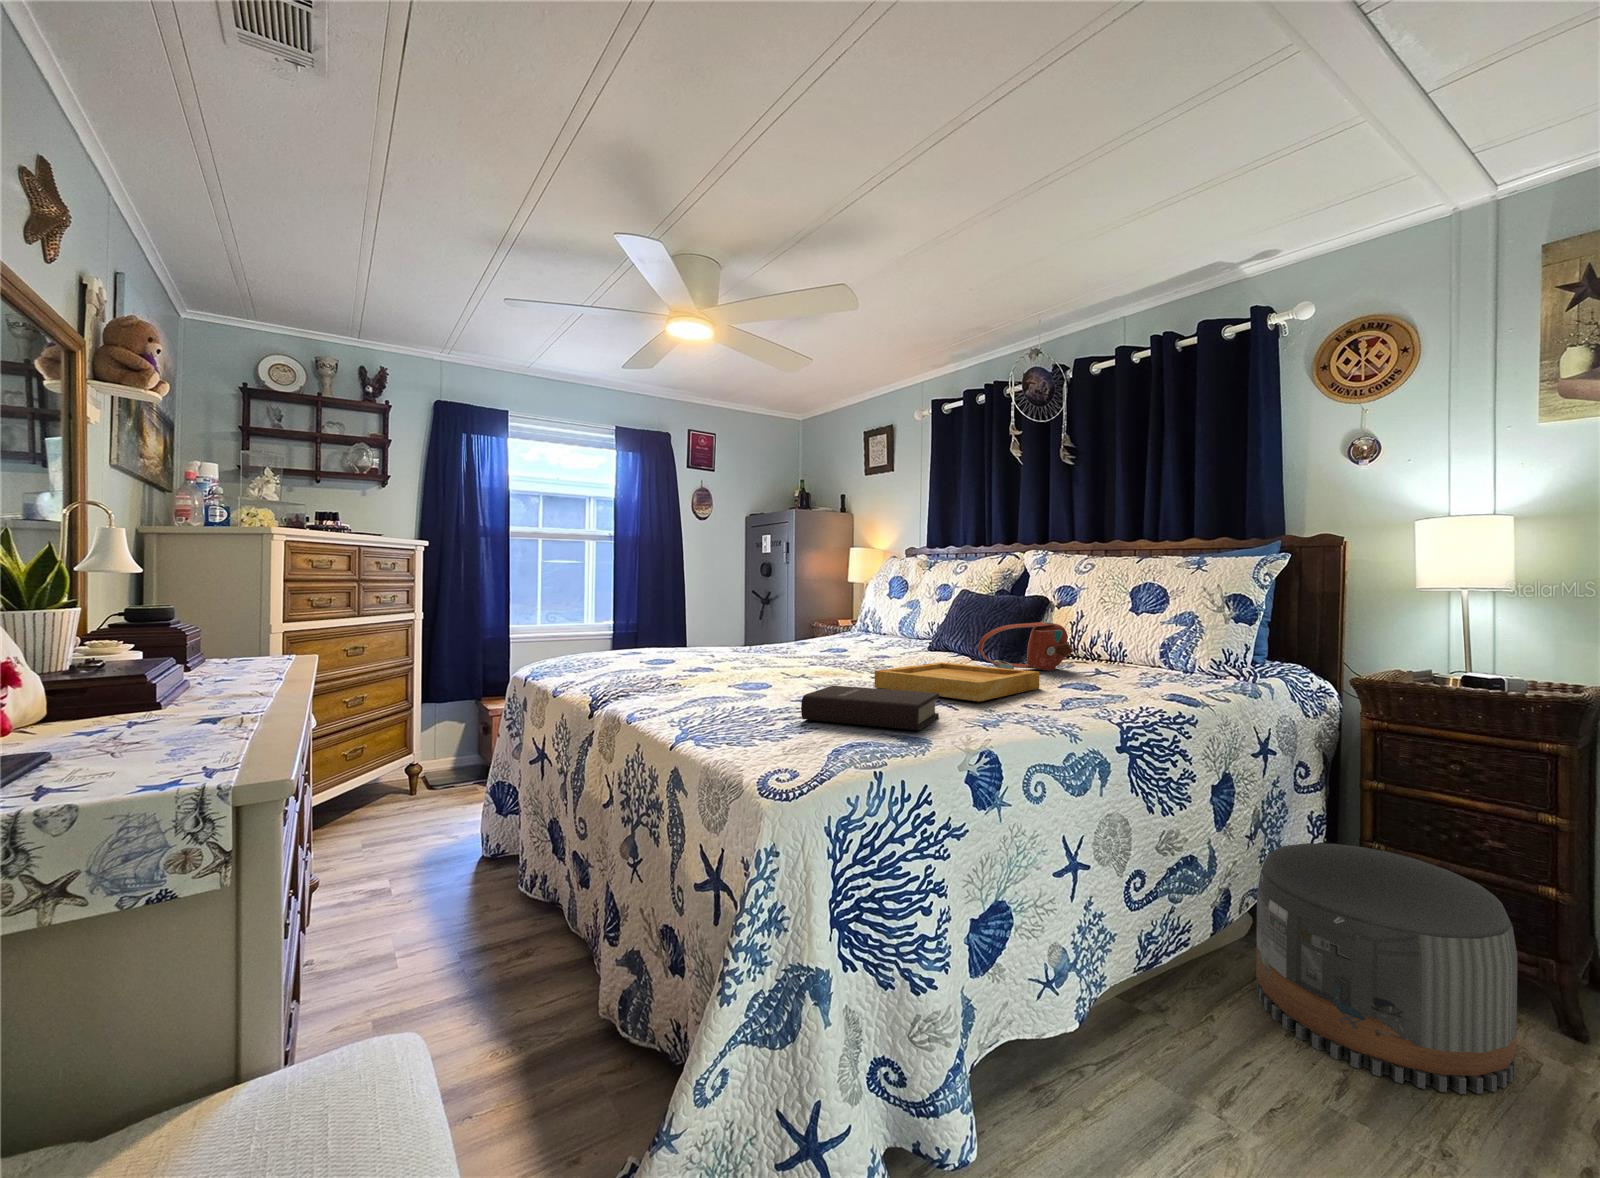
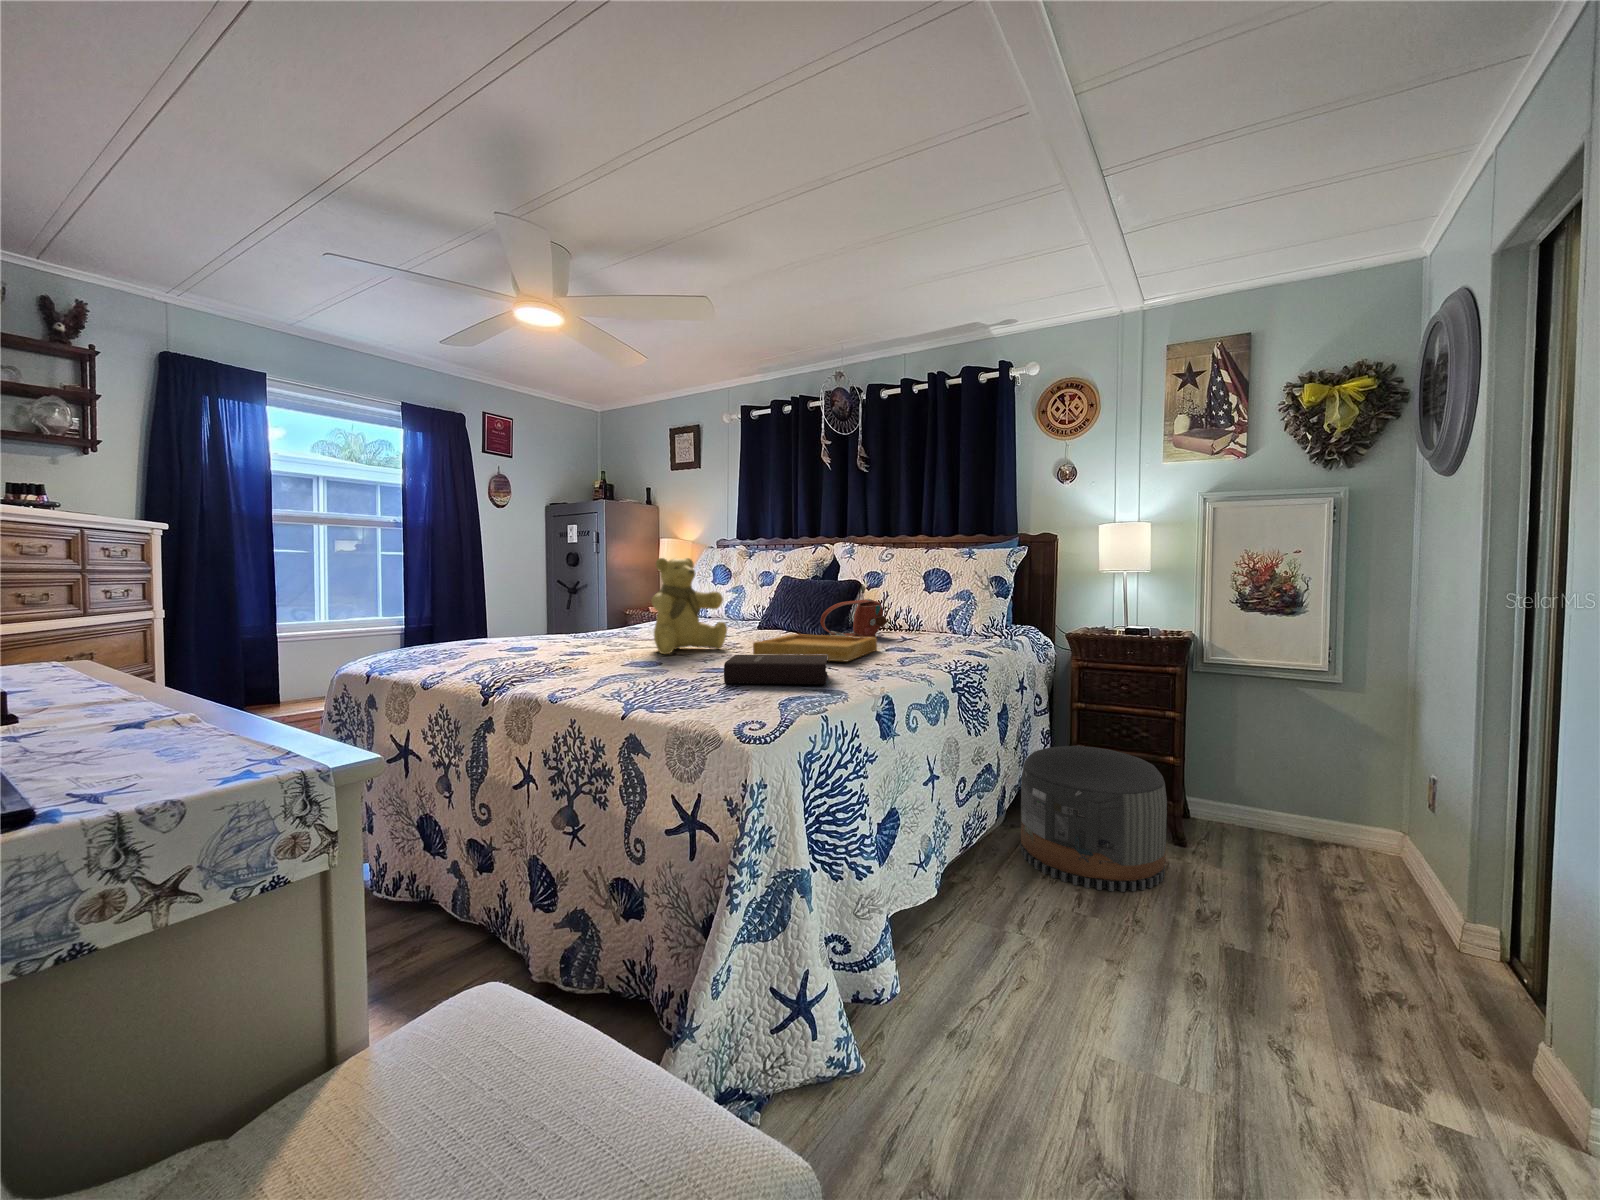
teddy bear: none [768,571,857,679] -> present [652,558,727,654]

